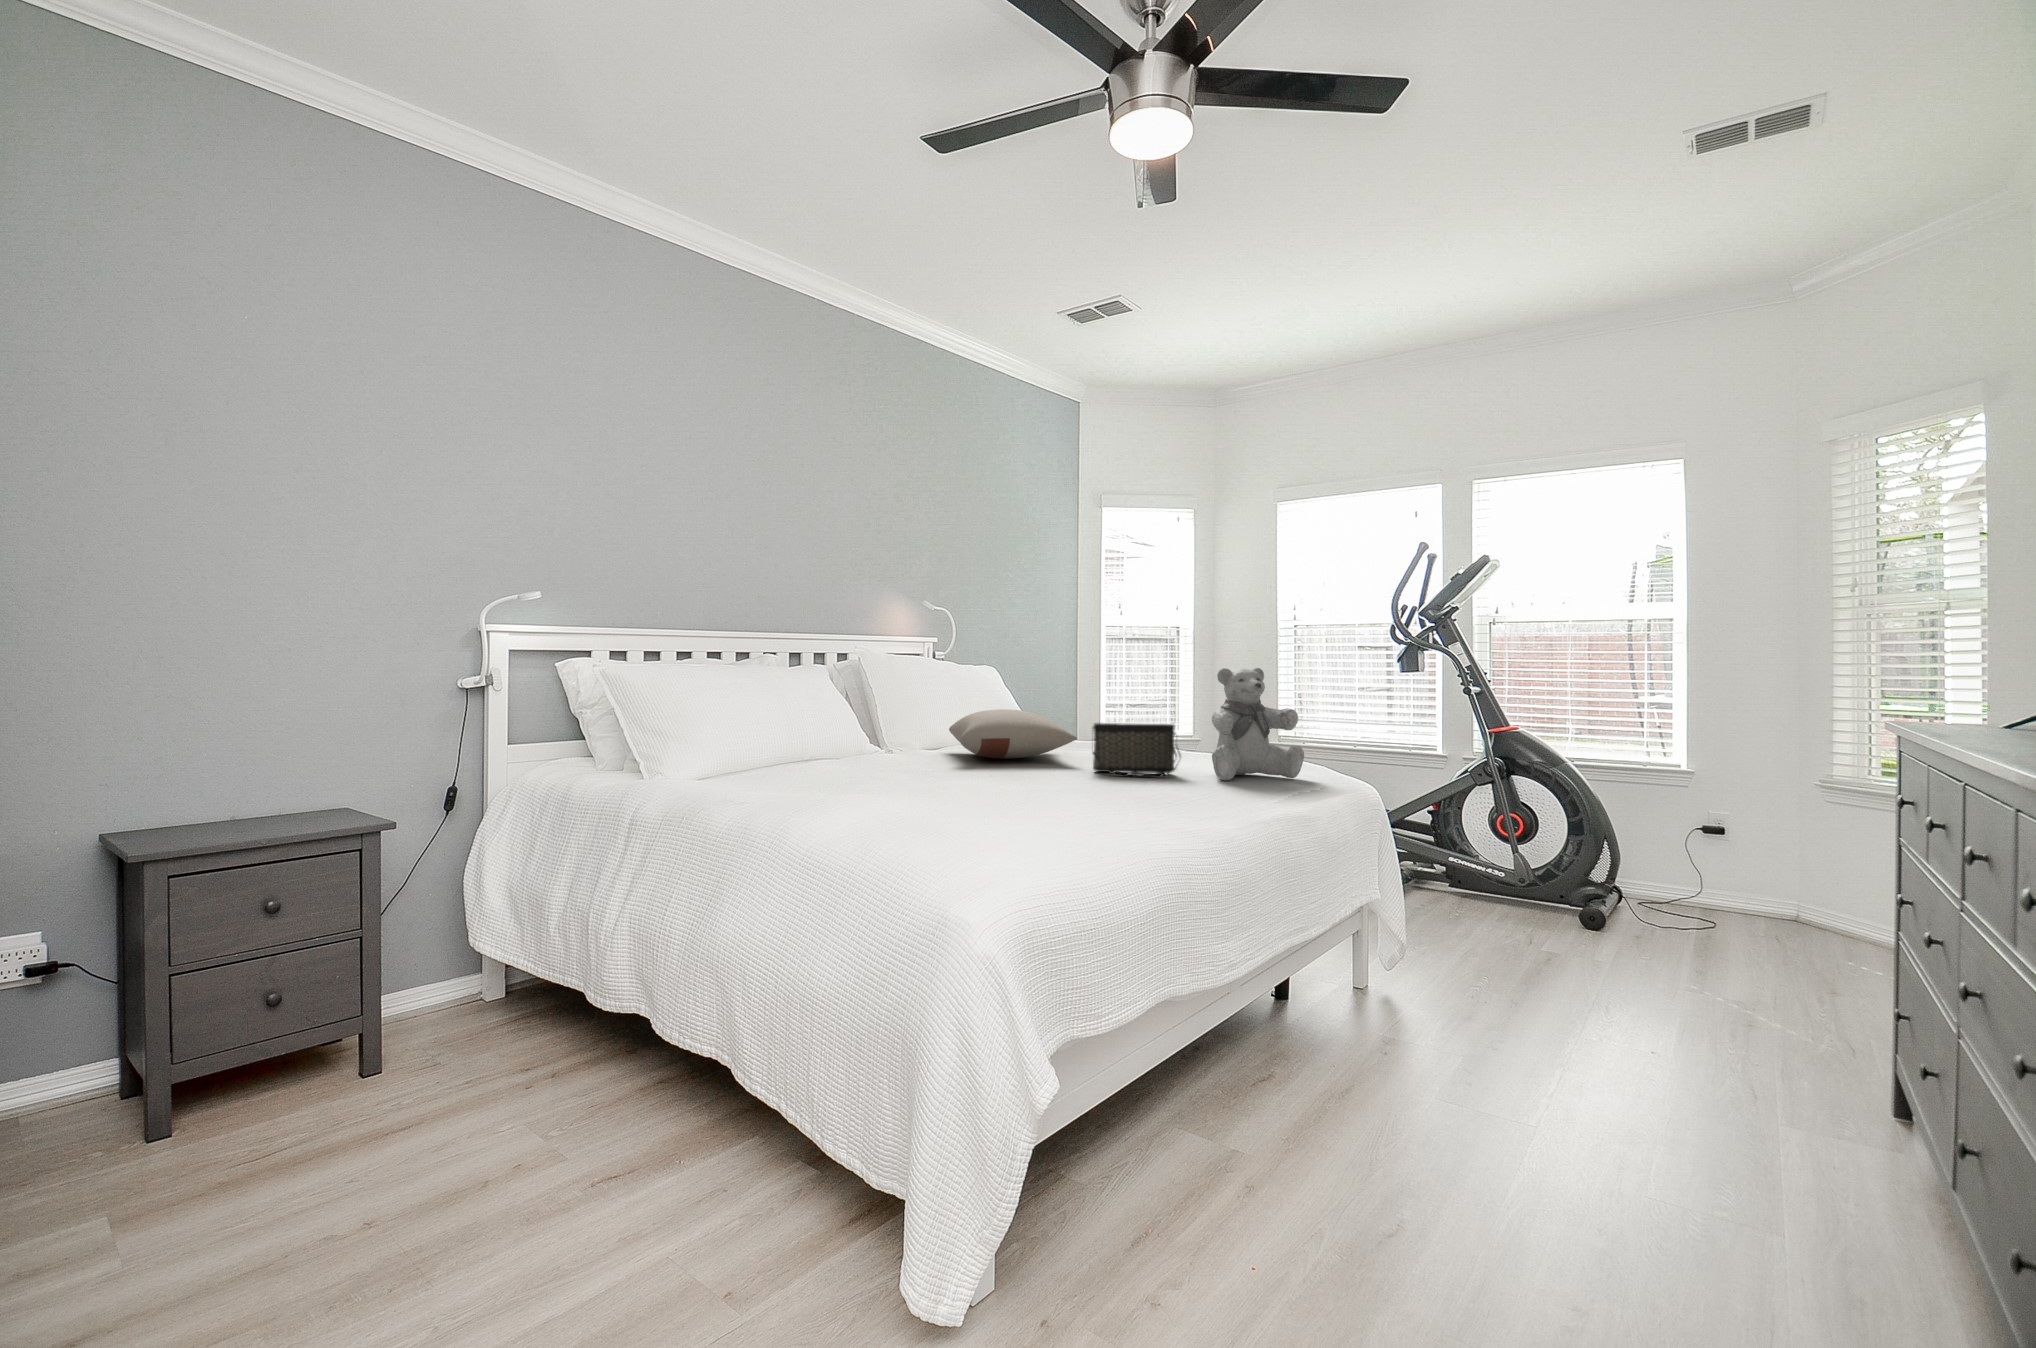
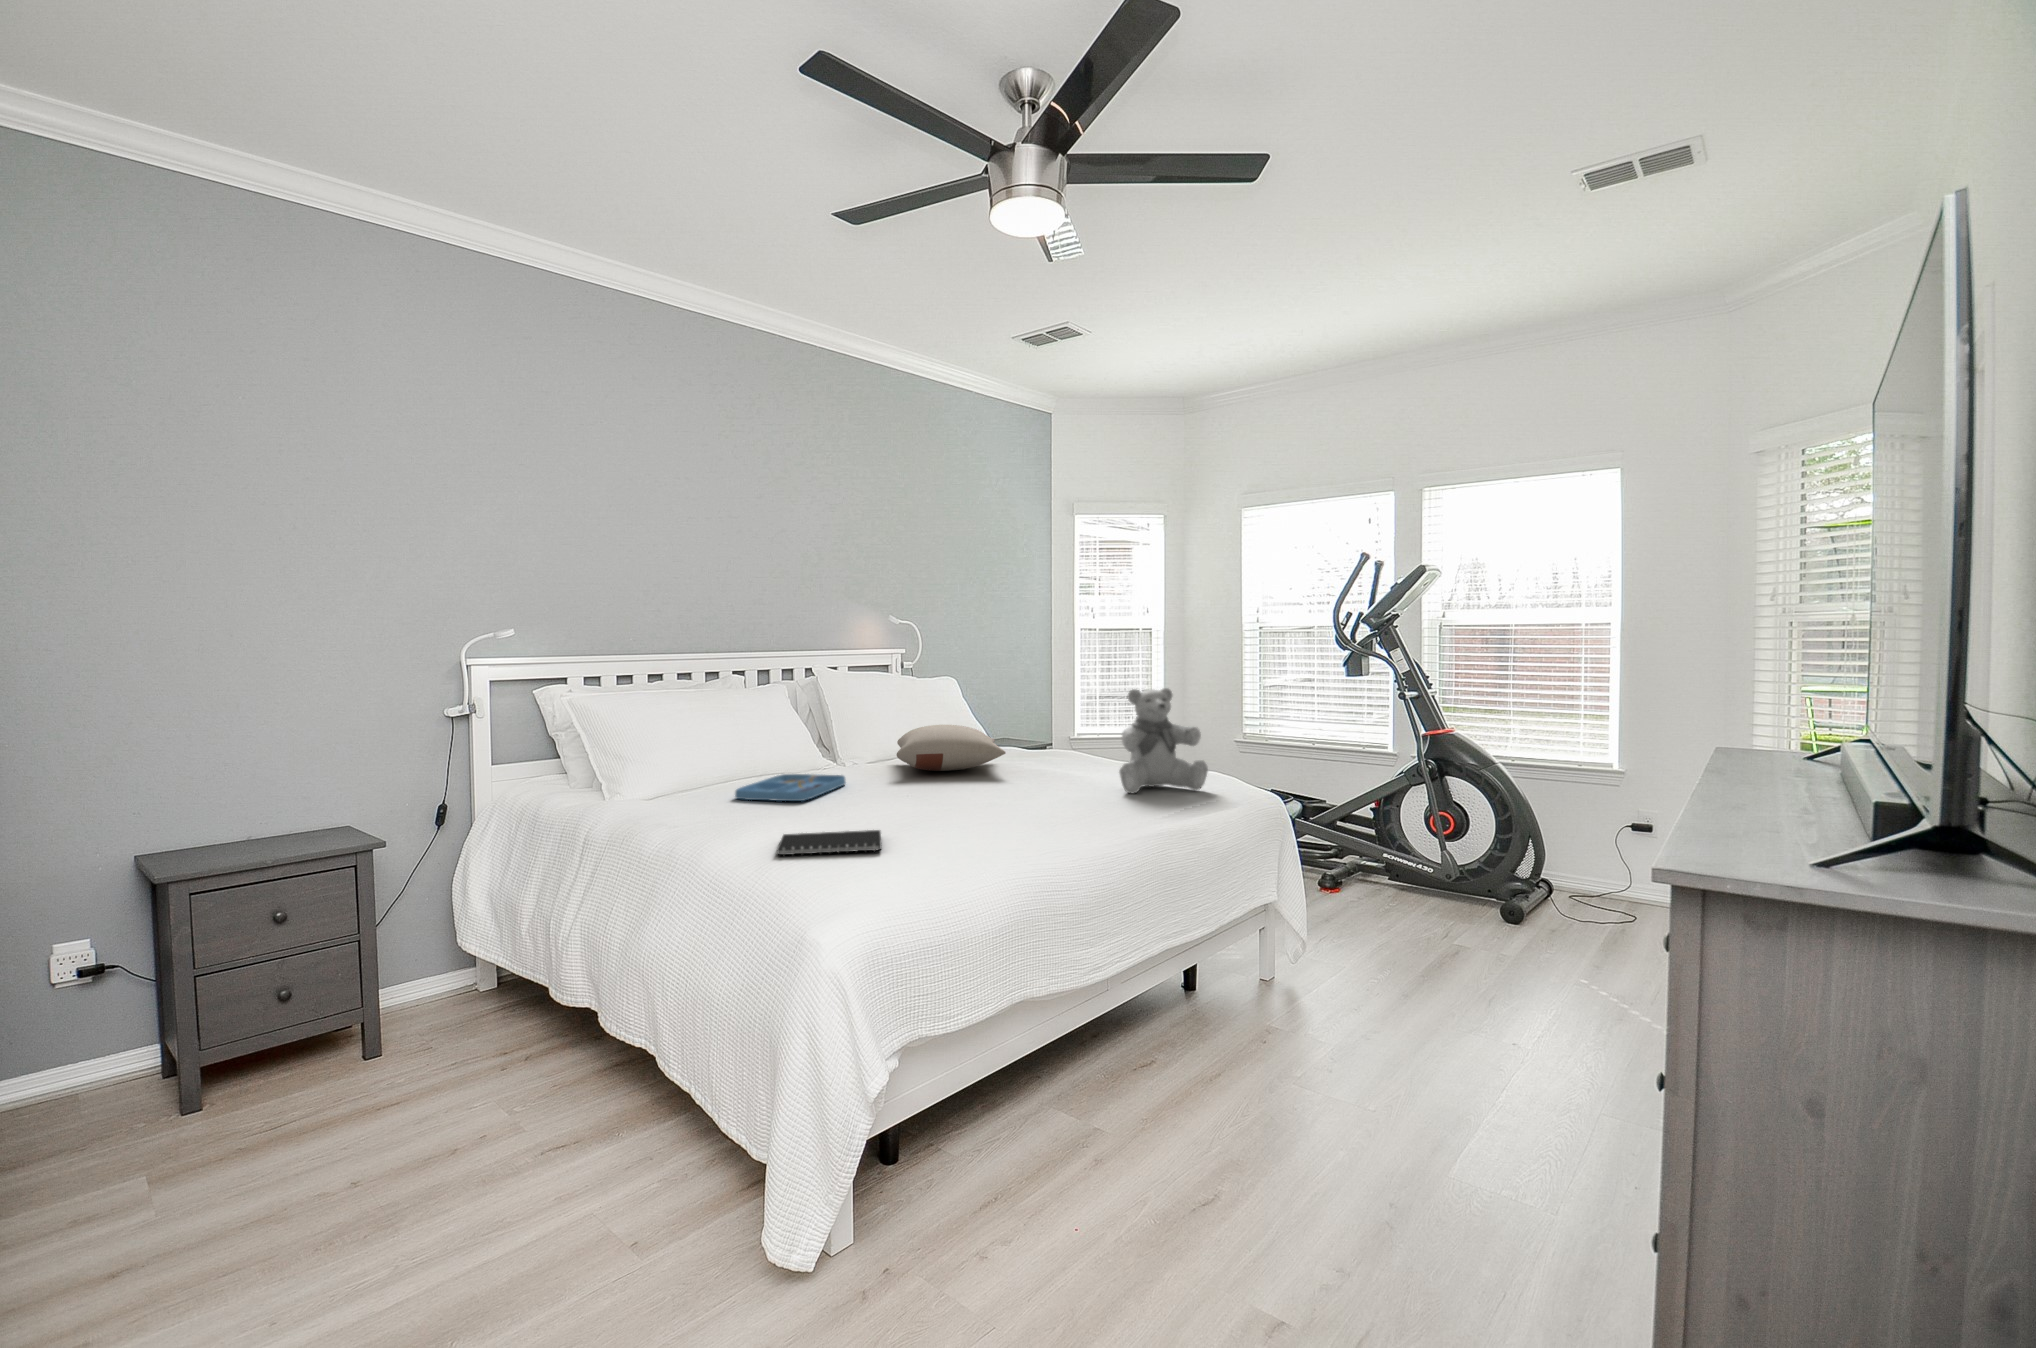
handbag: present [1092,723,1181,777] -> none [1012,740,1093,790]
tray: none [794,758,908,783] -> present [735,774,845,801]
notebook: none [875,808,997,833] -> present [777,830,882,855]

